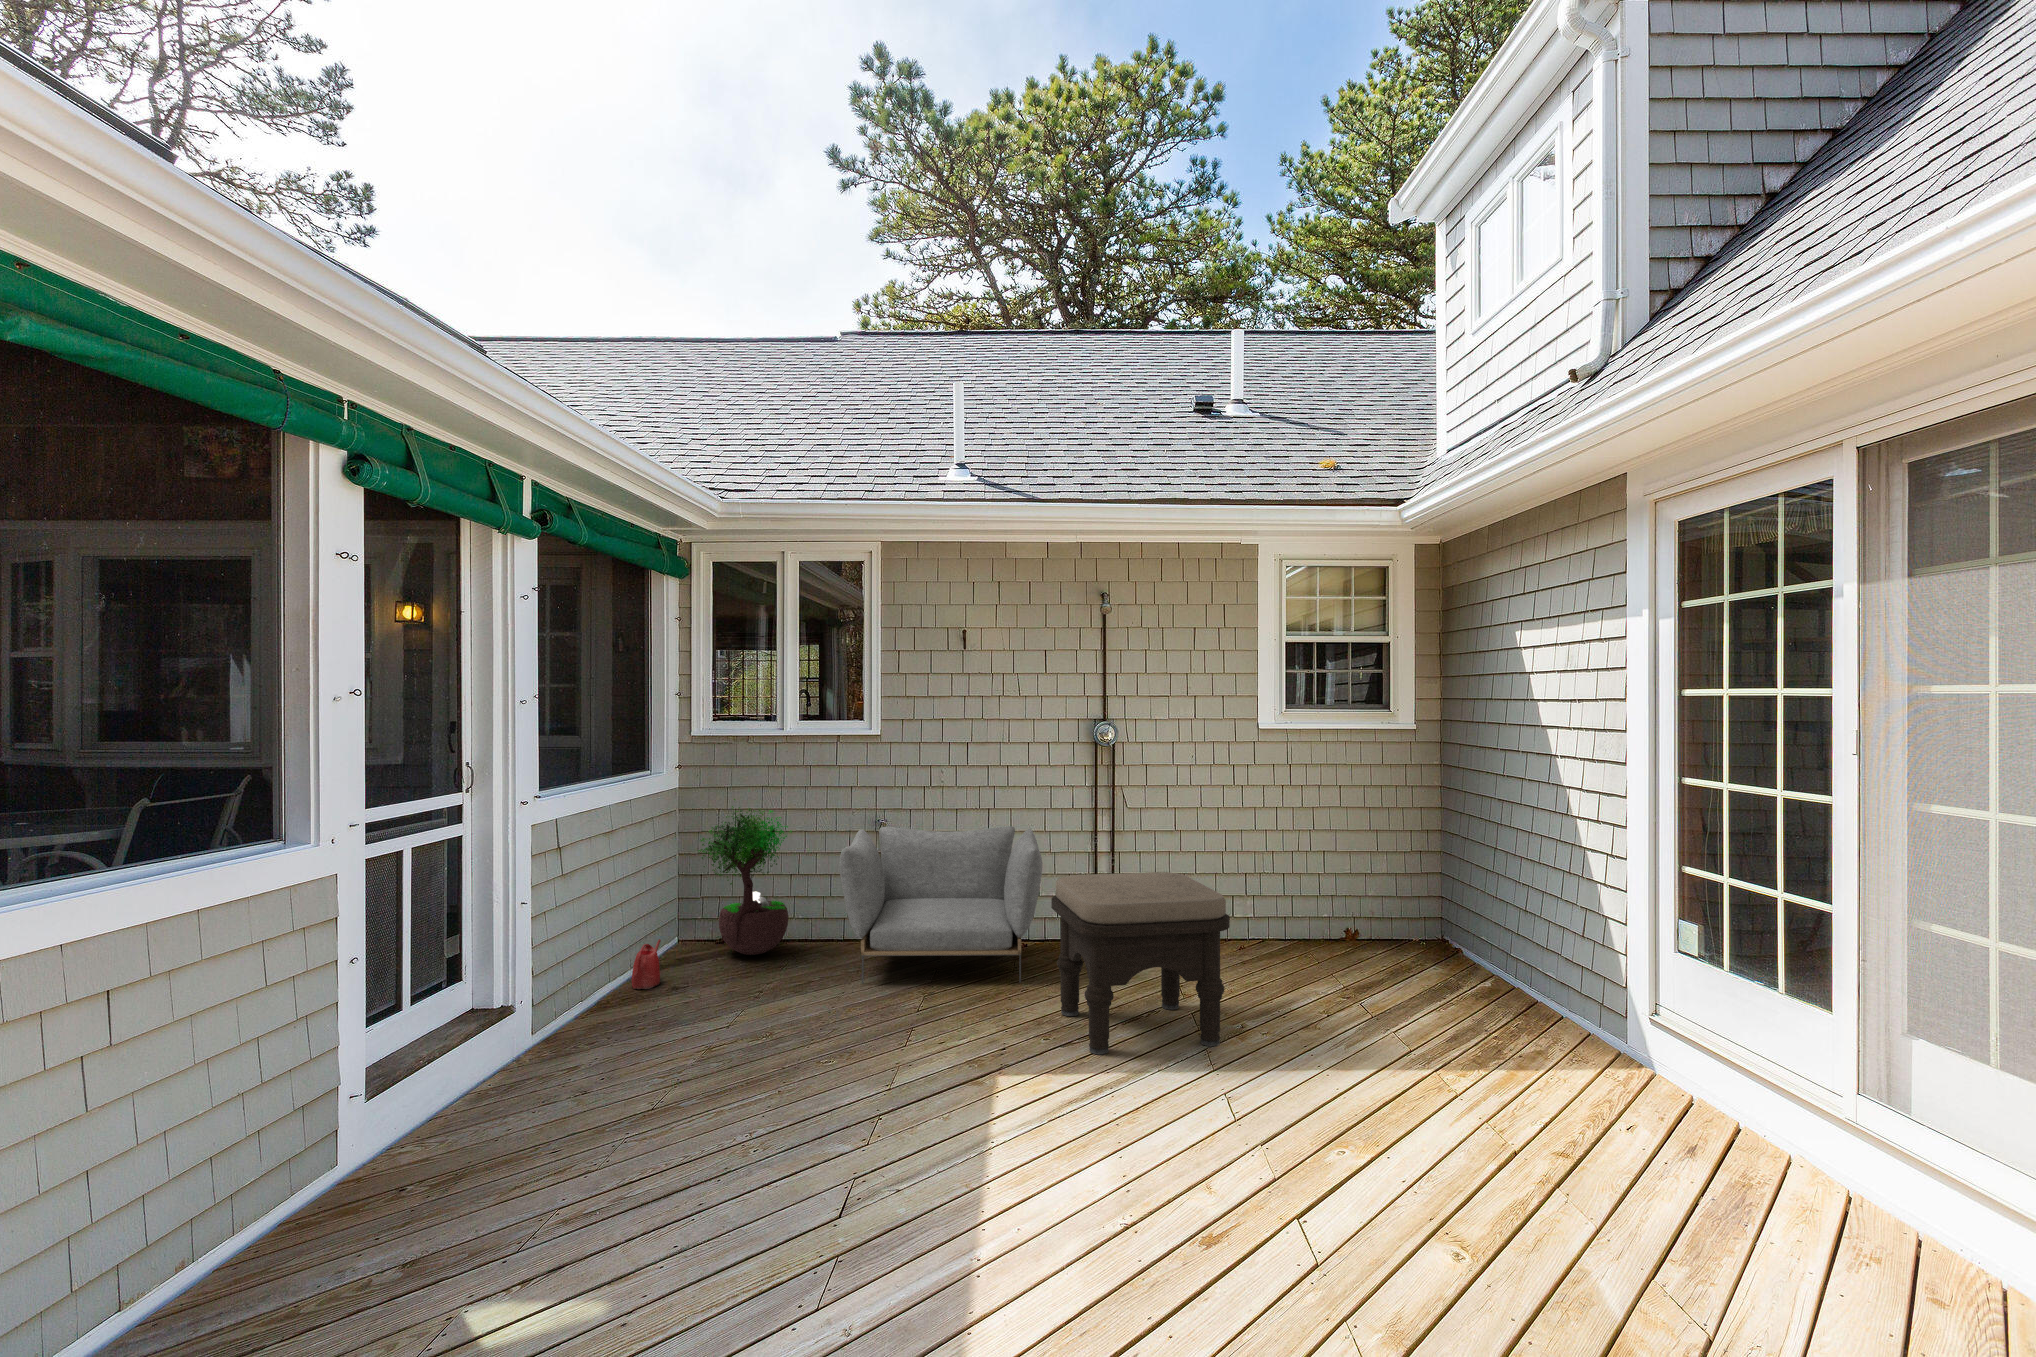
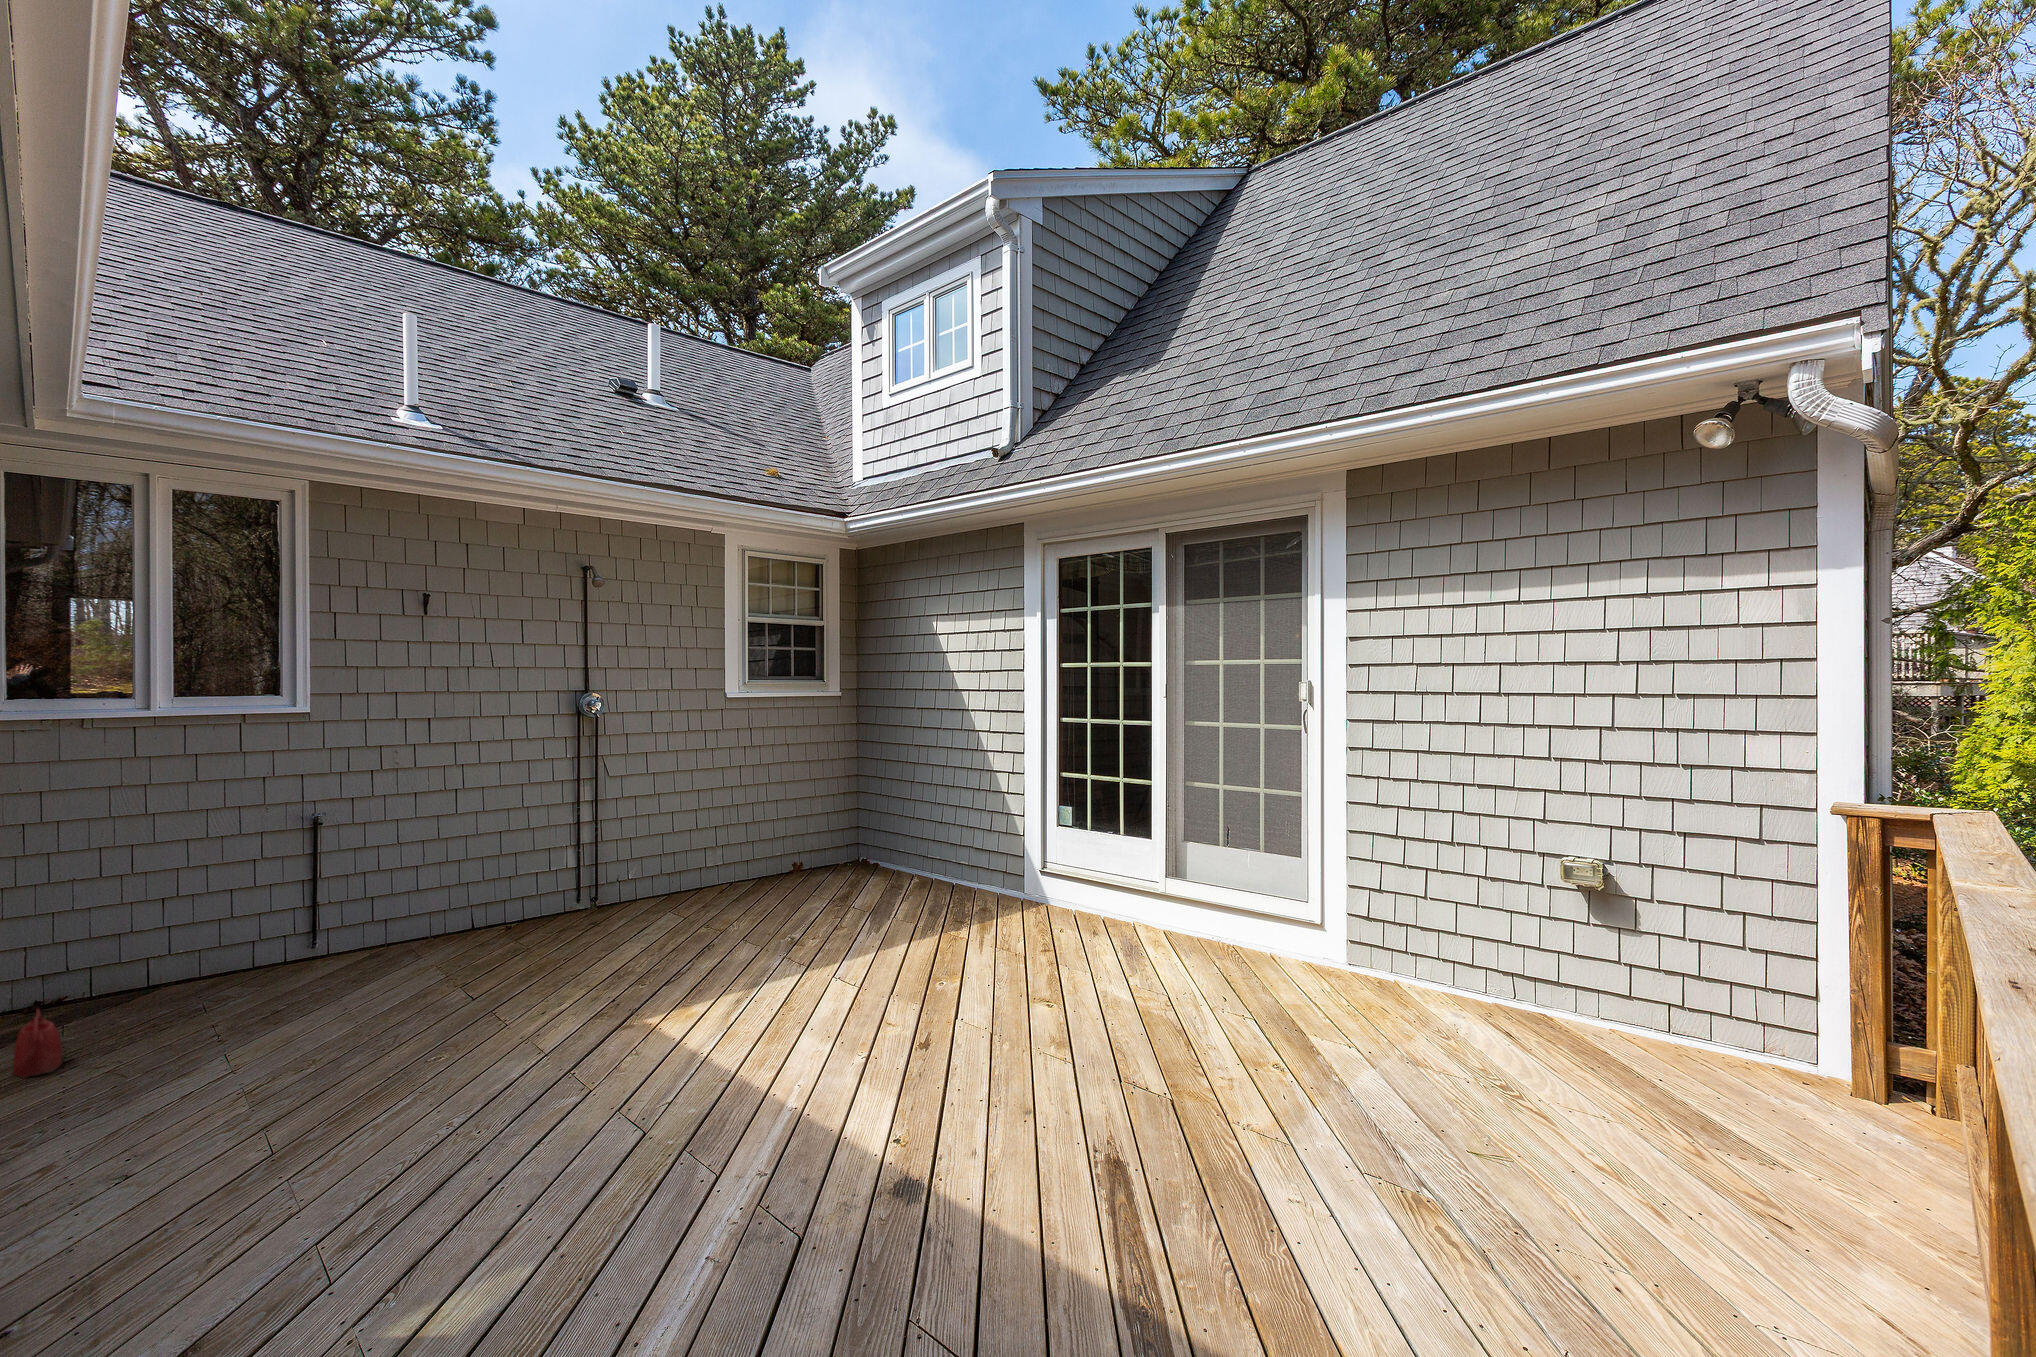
potted tree: present [698,799,792,955] -> none [77,813,232,1004]
armchair: present [839,826,1043,983] -> none [313,807,571,994]
ottoman: present [1051,872,1230,1055] -> none [618,826,791,987]

